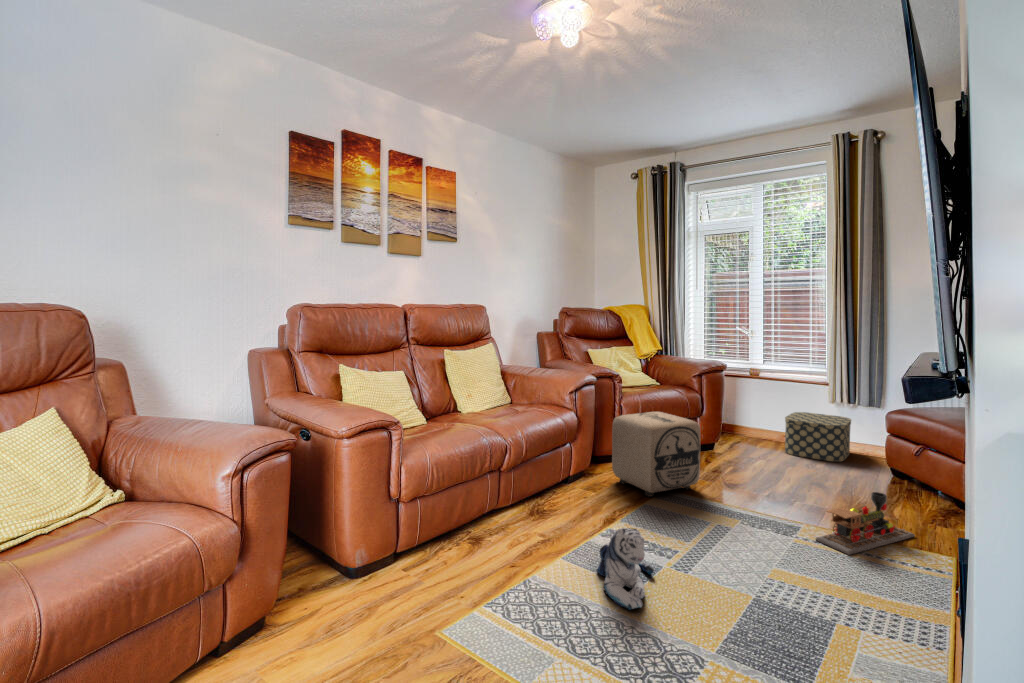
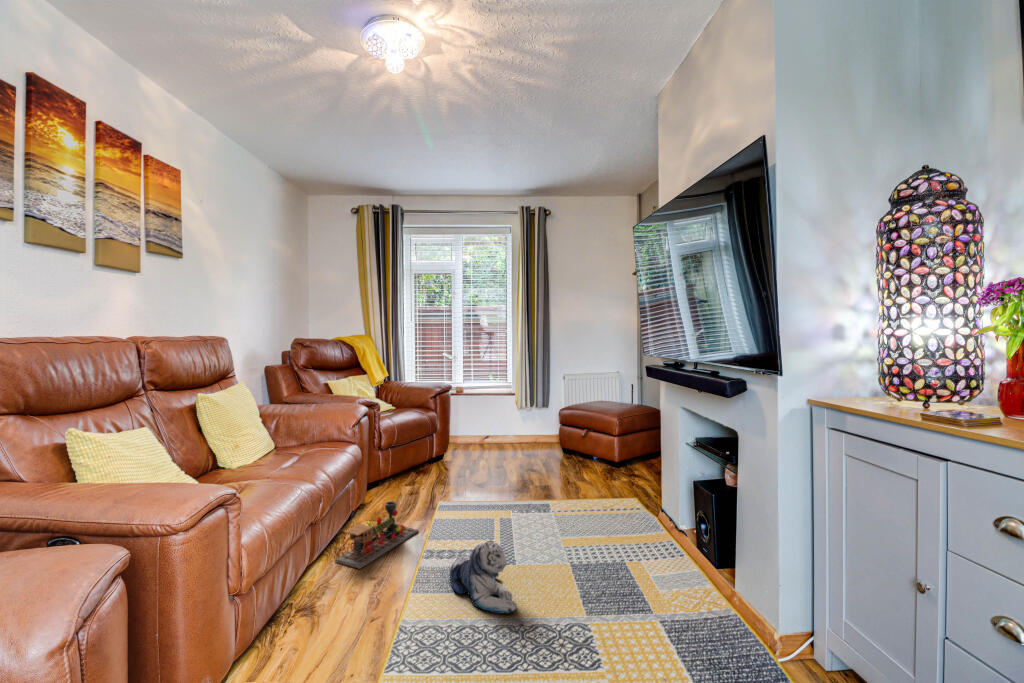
ottoman: present [612,412,701,497] -> none [389,432,465,511]
storage box: present [785,412,851,462] -> none [491,418,531,452]
toy train: present [816,492,915,555] -> present [335,501,418,569]

